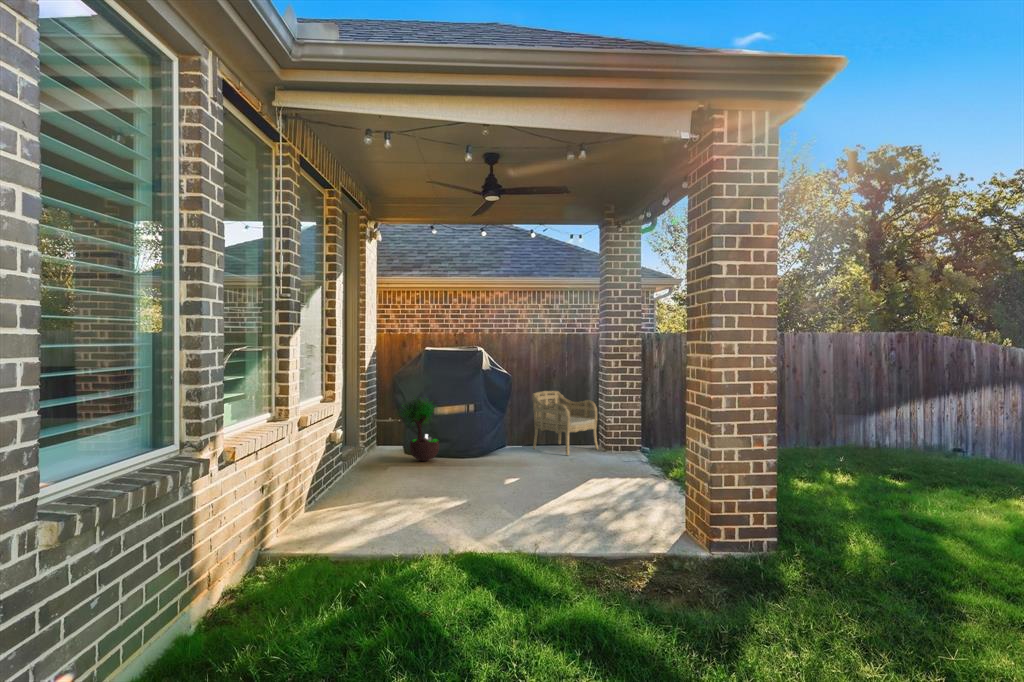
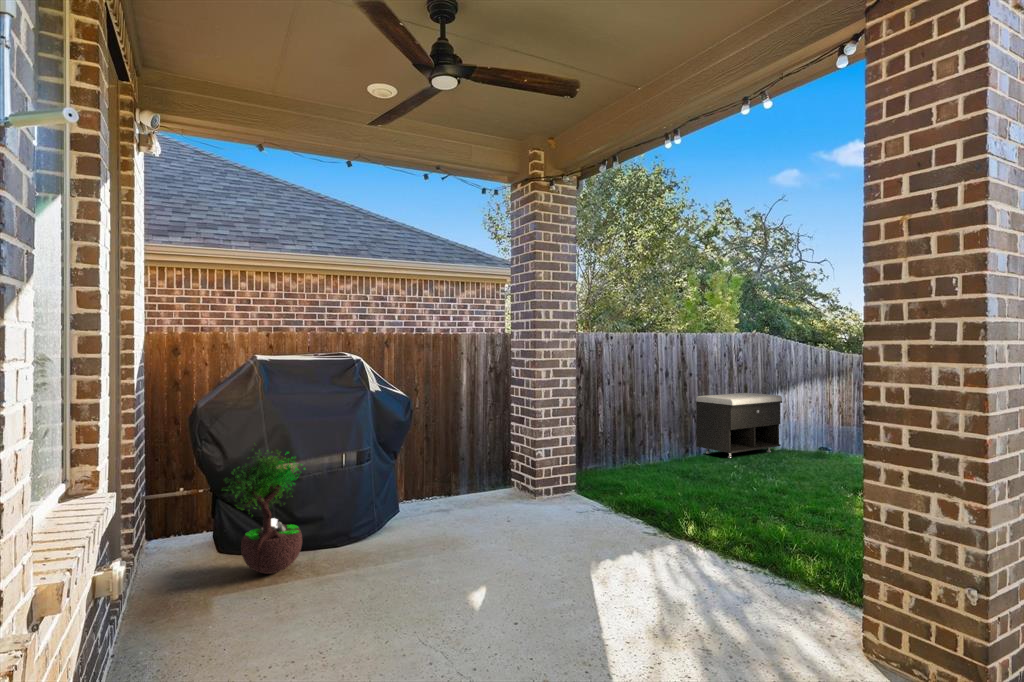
storage bench: none [800,390,887,446] -> present [696,393,782,458]
armchair: present [532,391,598,455] -> none [427,416,518,516]

